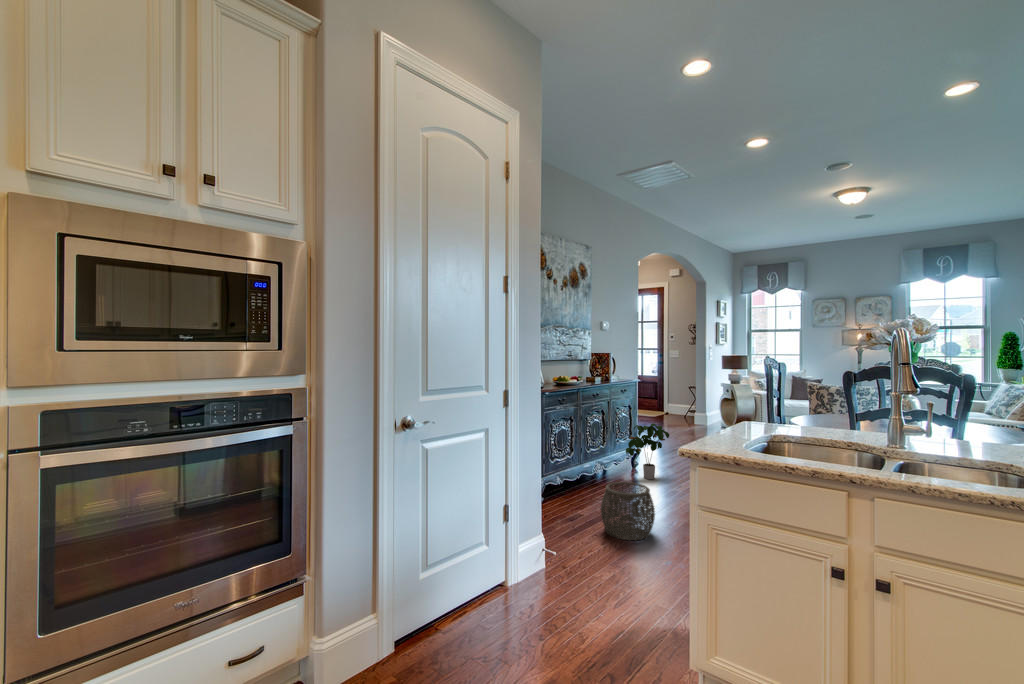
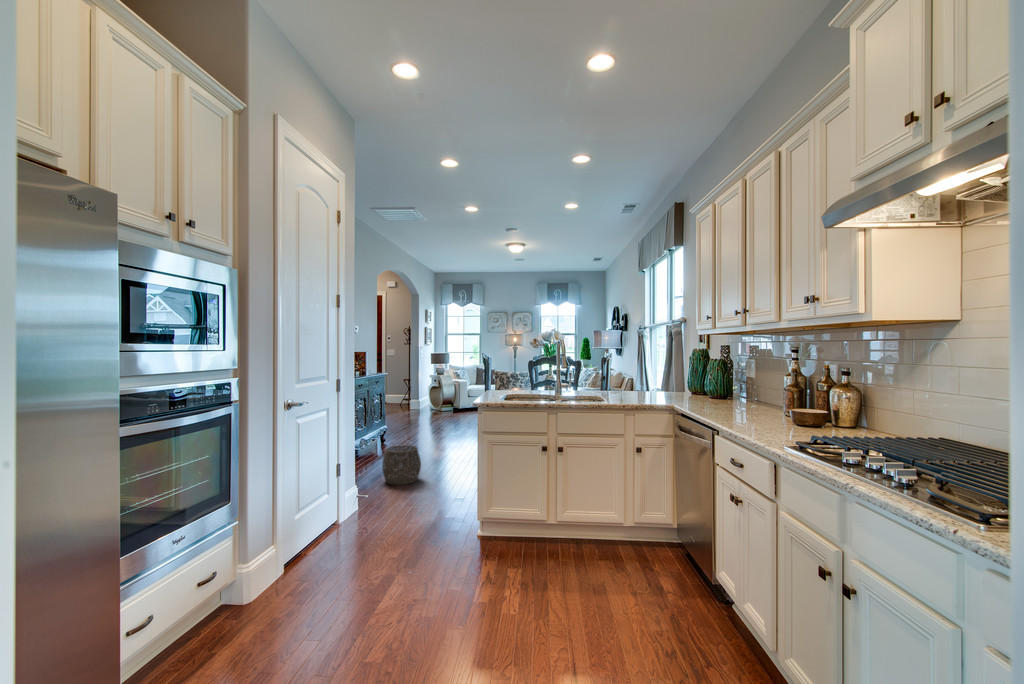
potted plant: present [625,424,669,479] -> none [380,406,410,449]

